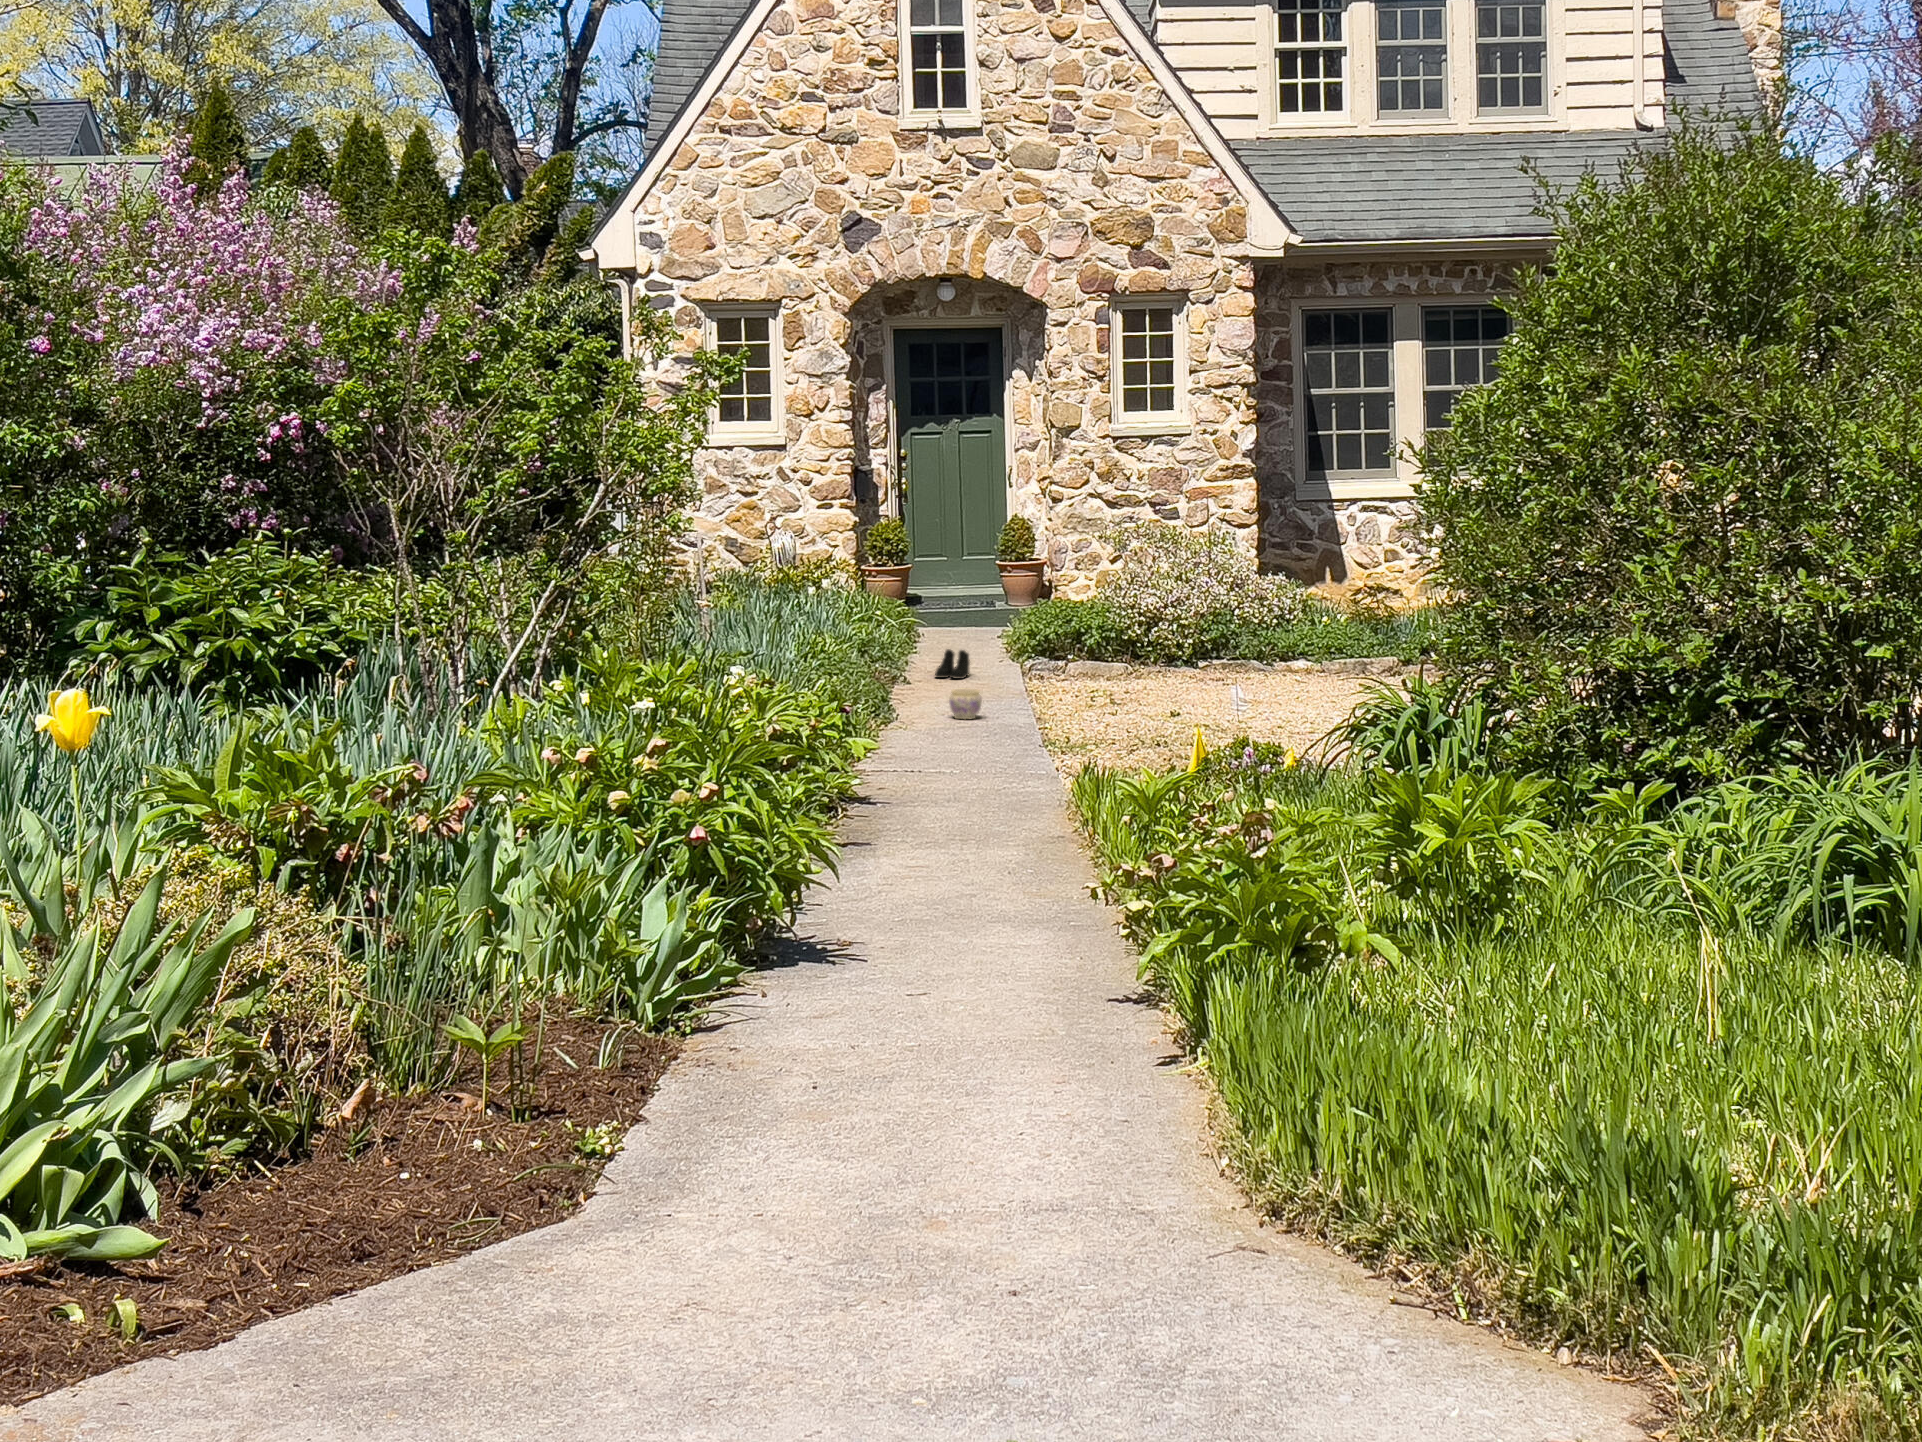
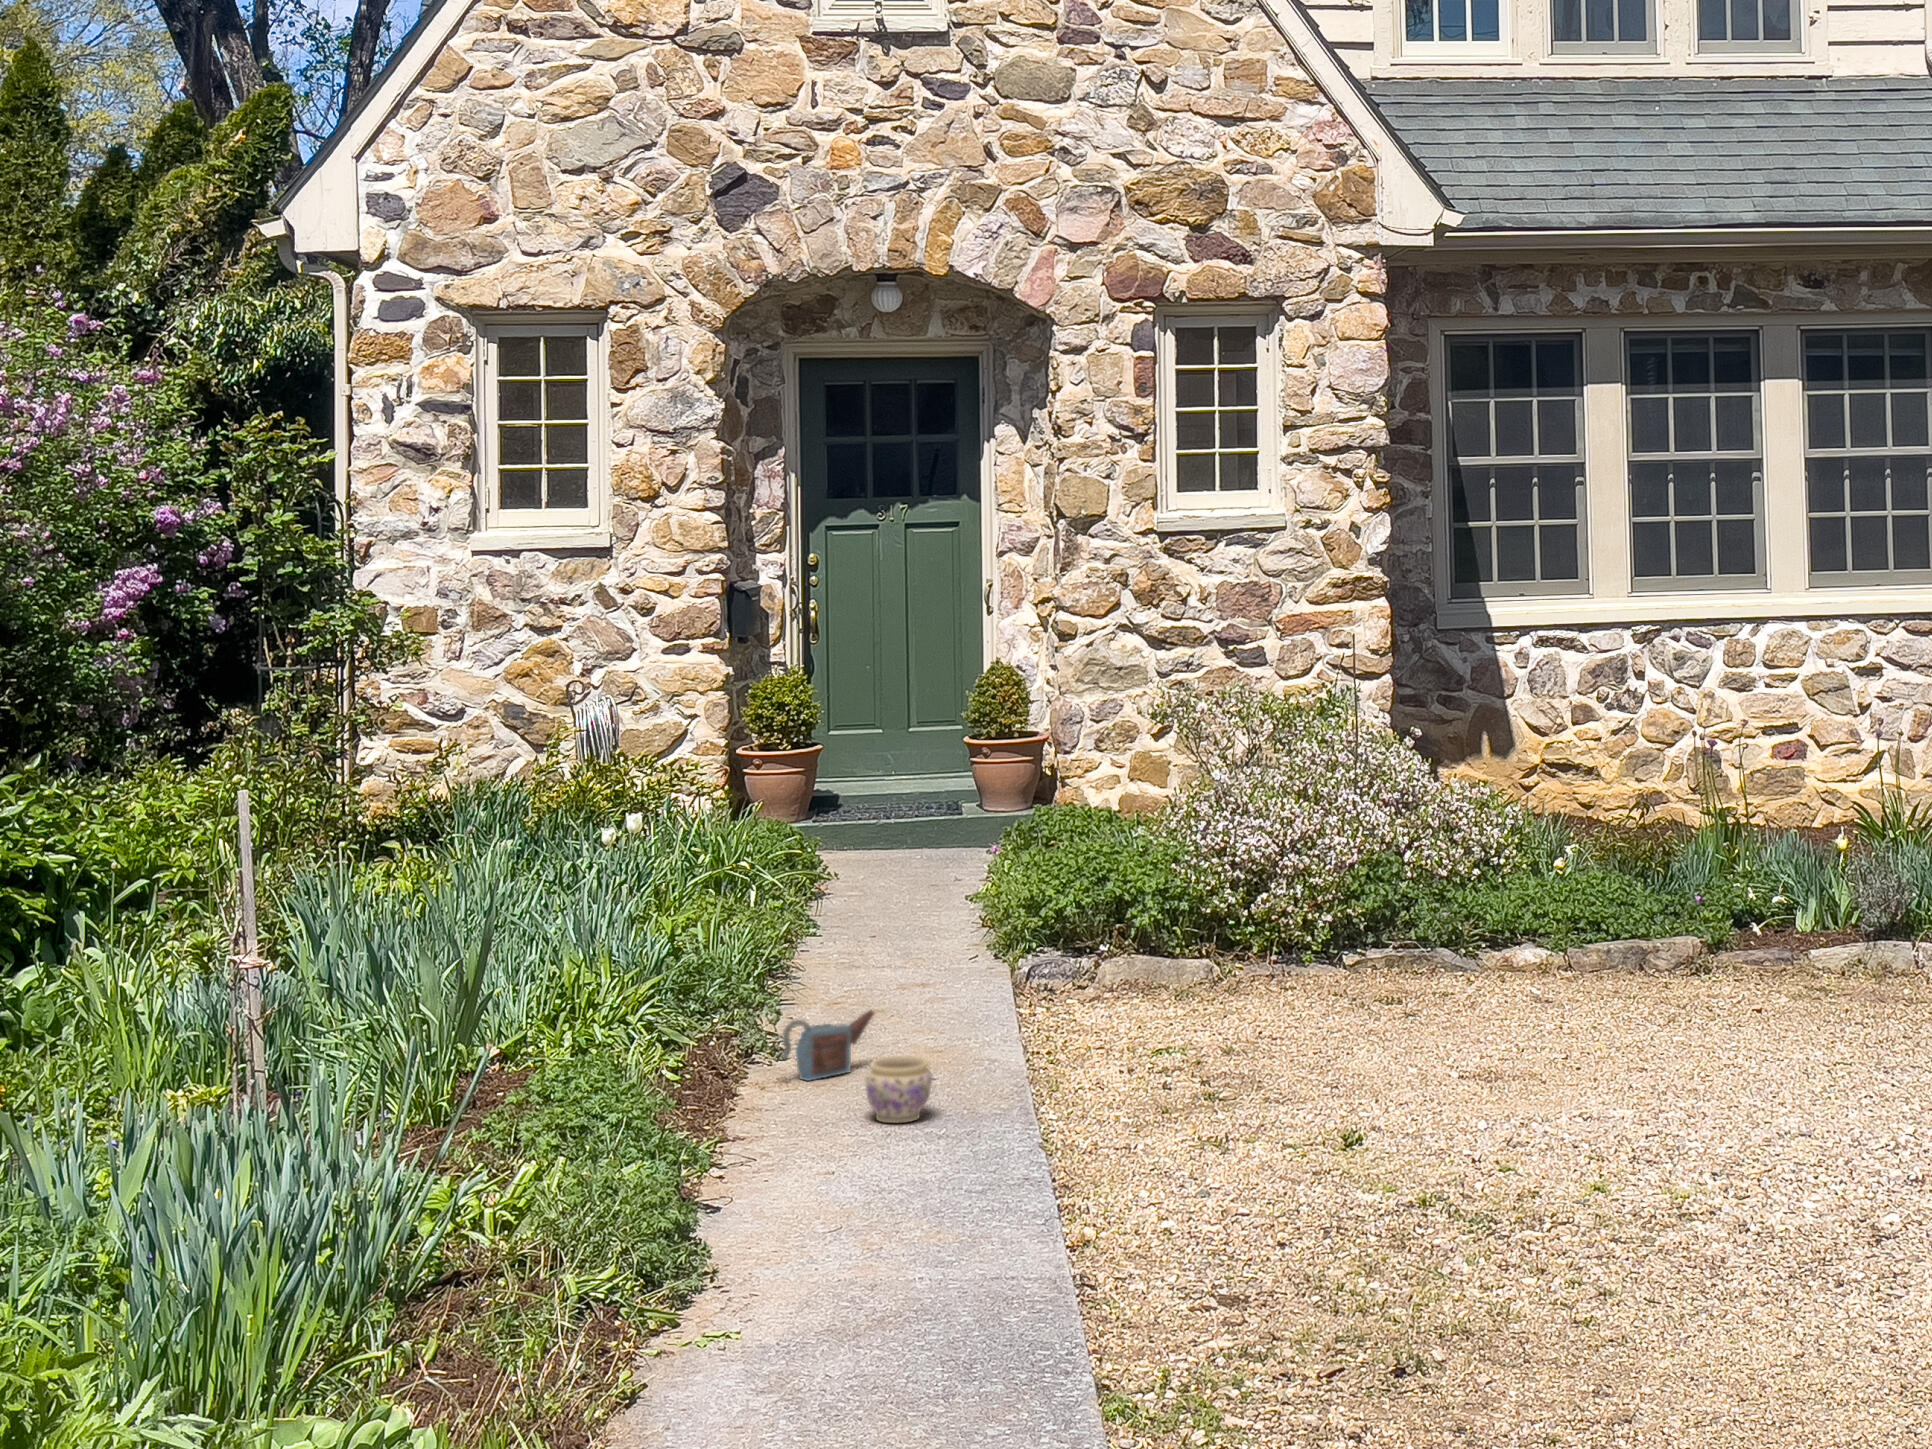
boots: present [935,649,970,679] -> none [847,932,913,989]
watering can: none [905,673,952,706] -> present [782,1010,874,1081]

